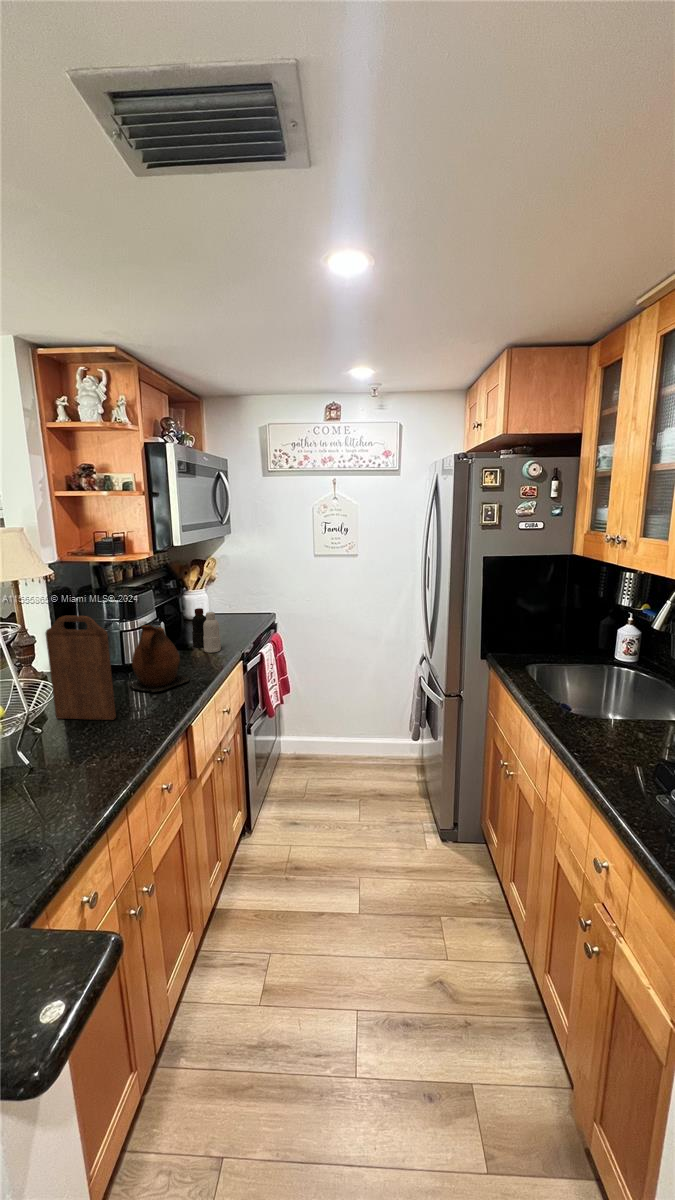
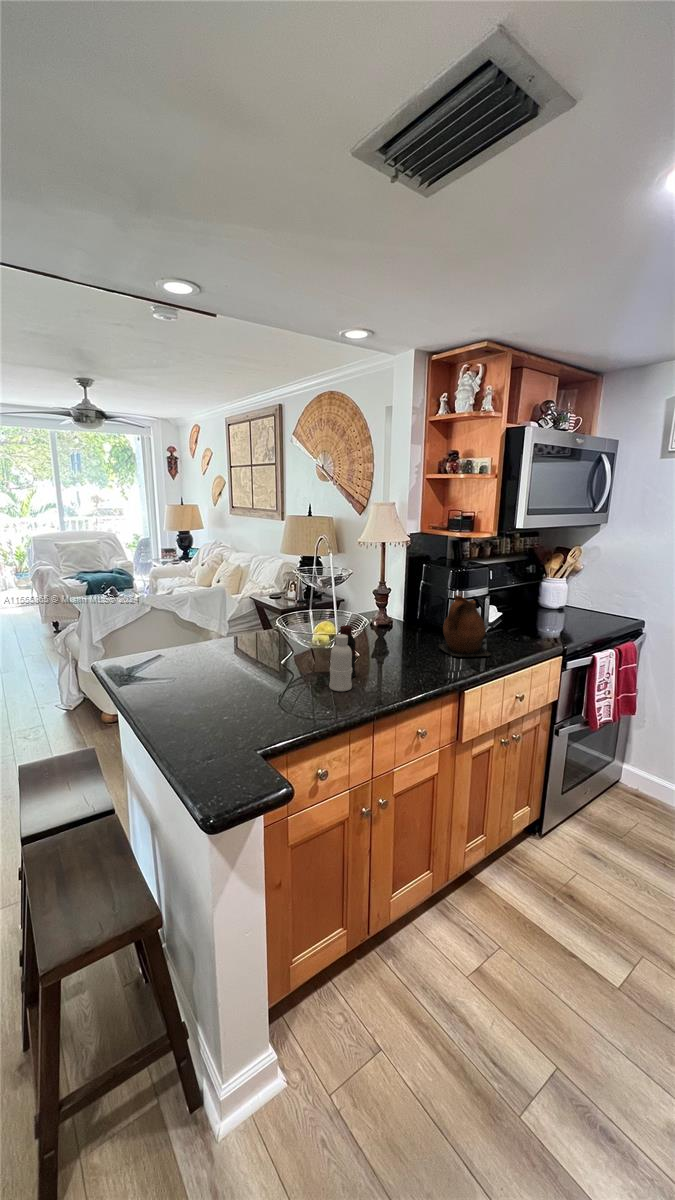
bottle: present [192,608,221,653] -> present [329,625,356,691]
cutting board: present [46,616,116,720] -> none [374,573,414,665]

